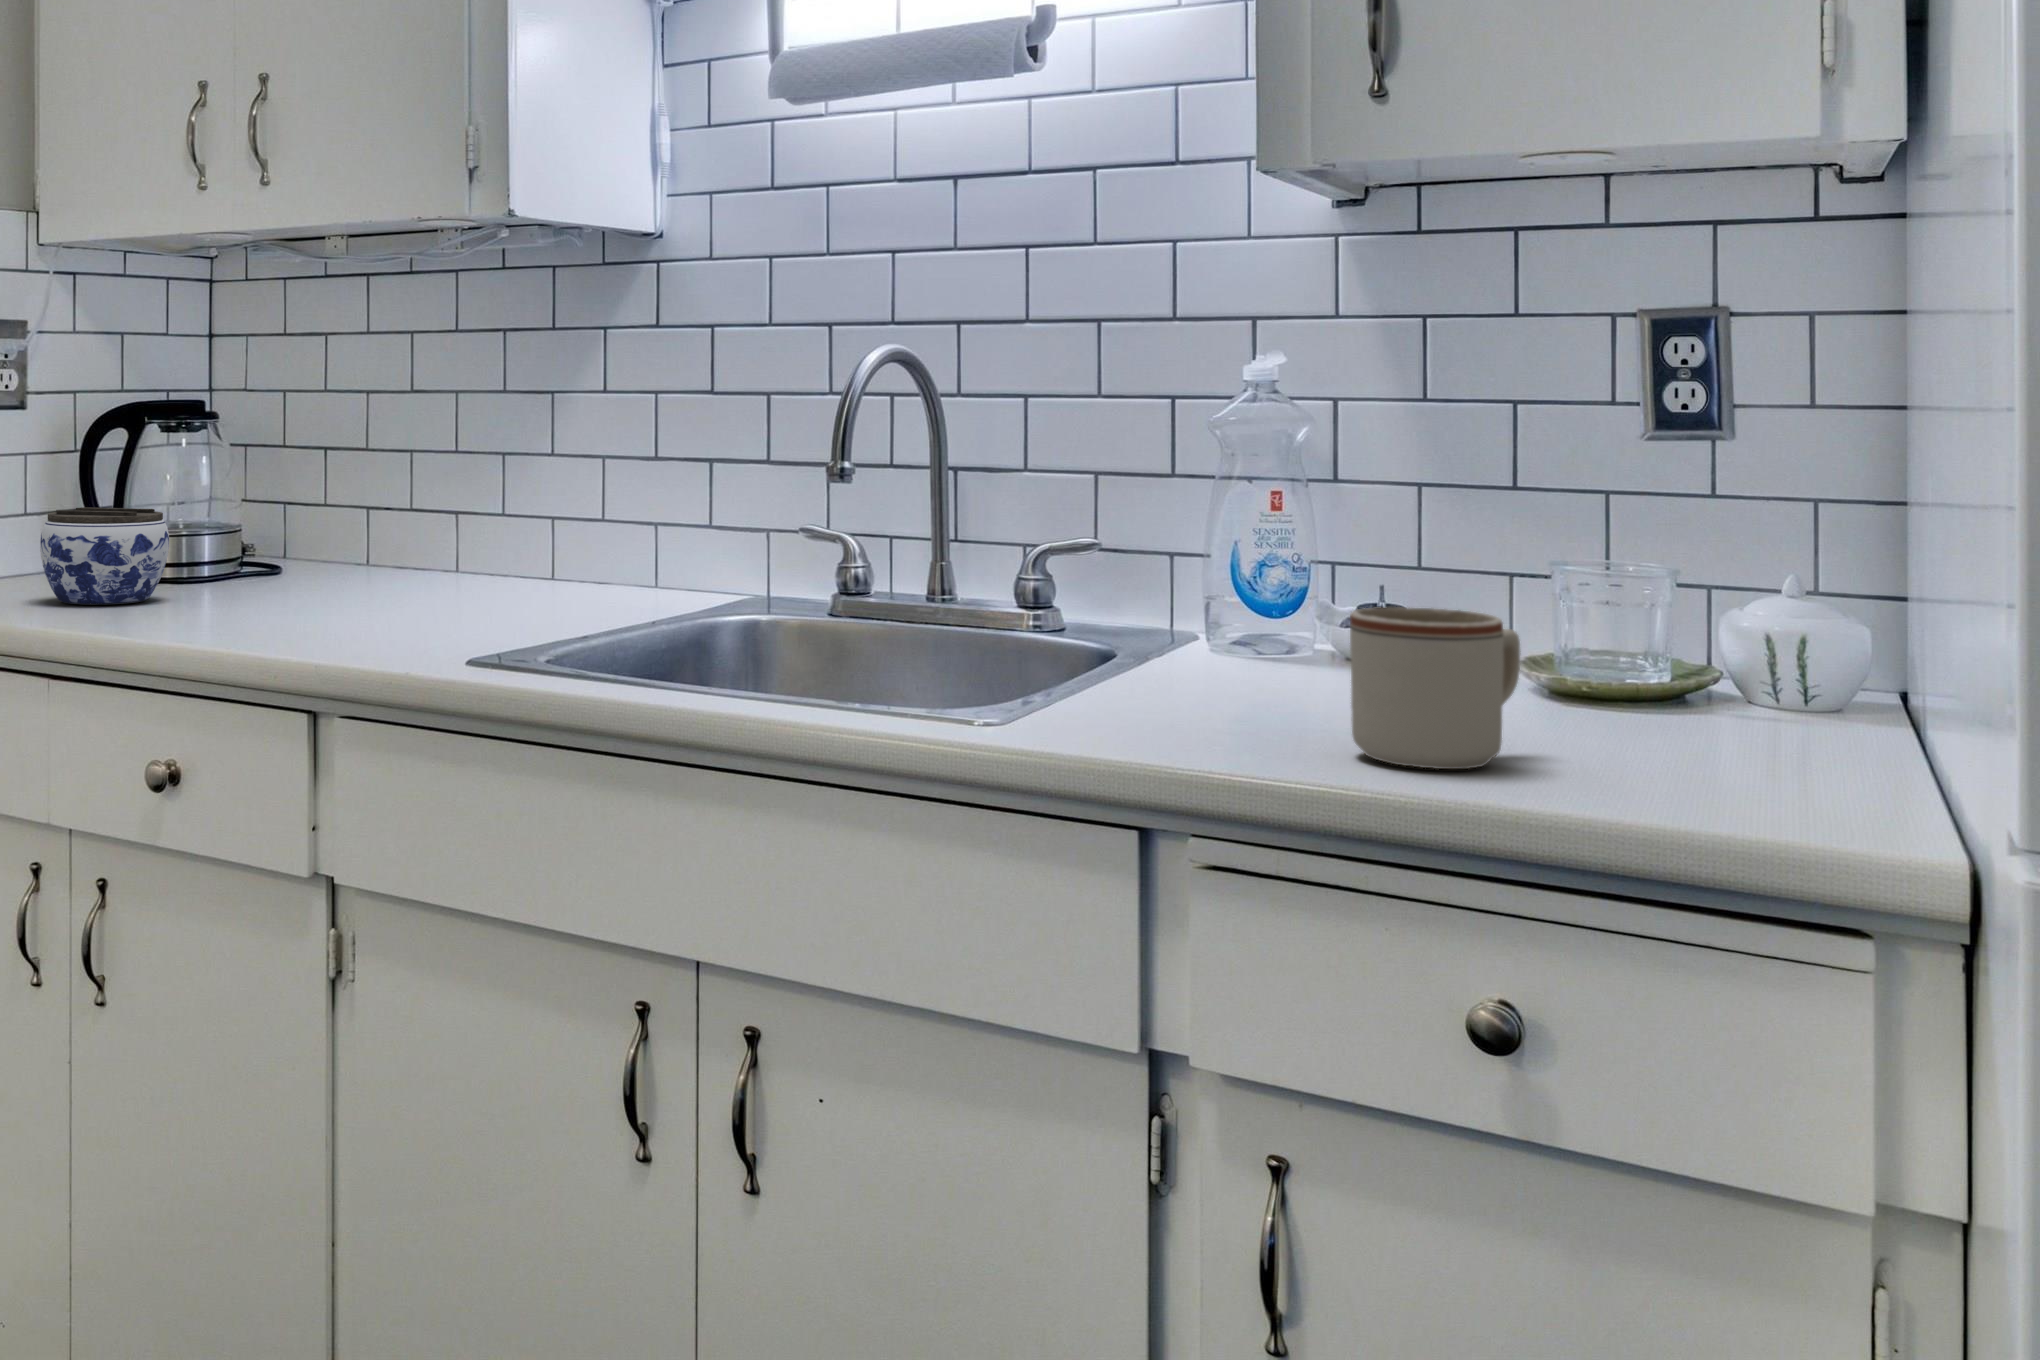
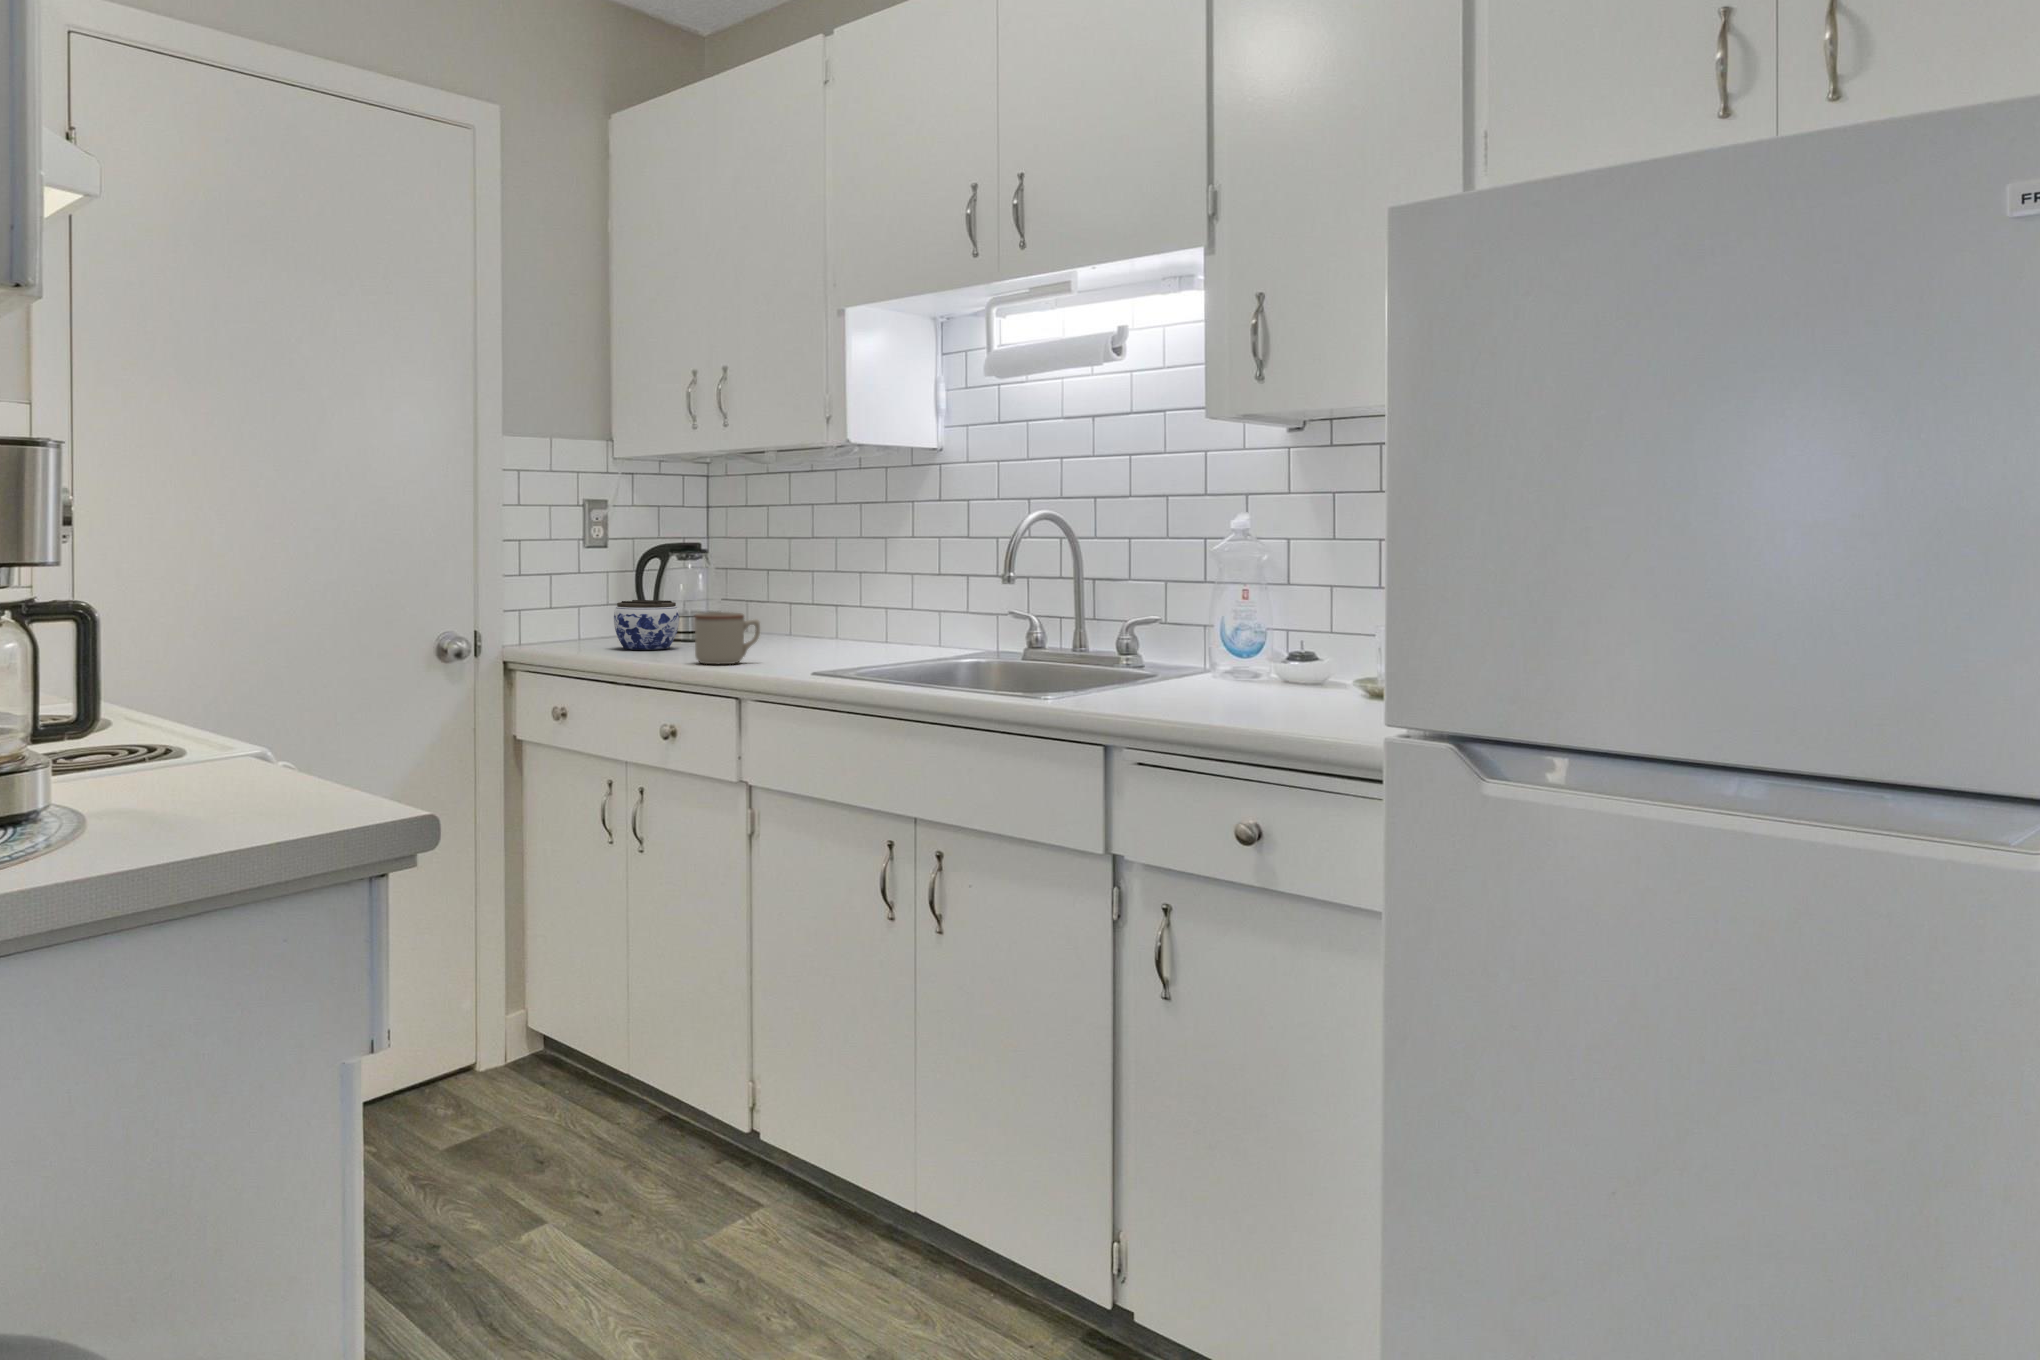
mug: present [1350,607,1520,769] -> present [695,612,760,664]

